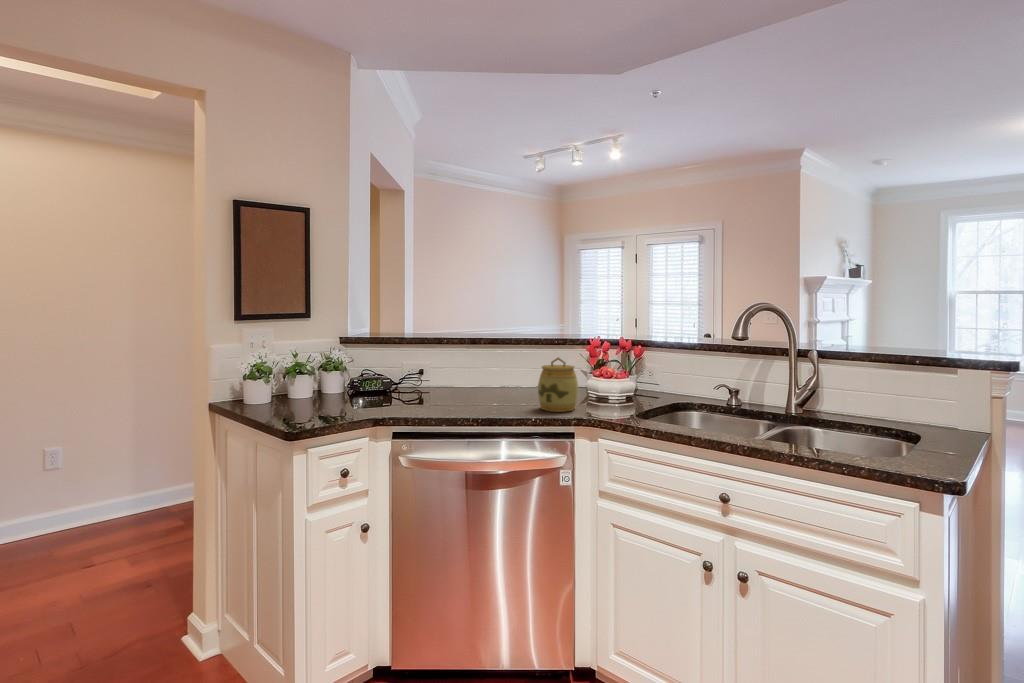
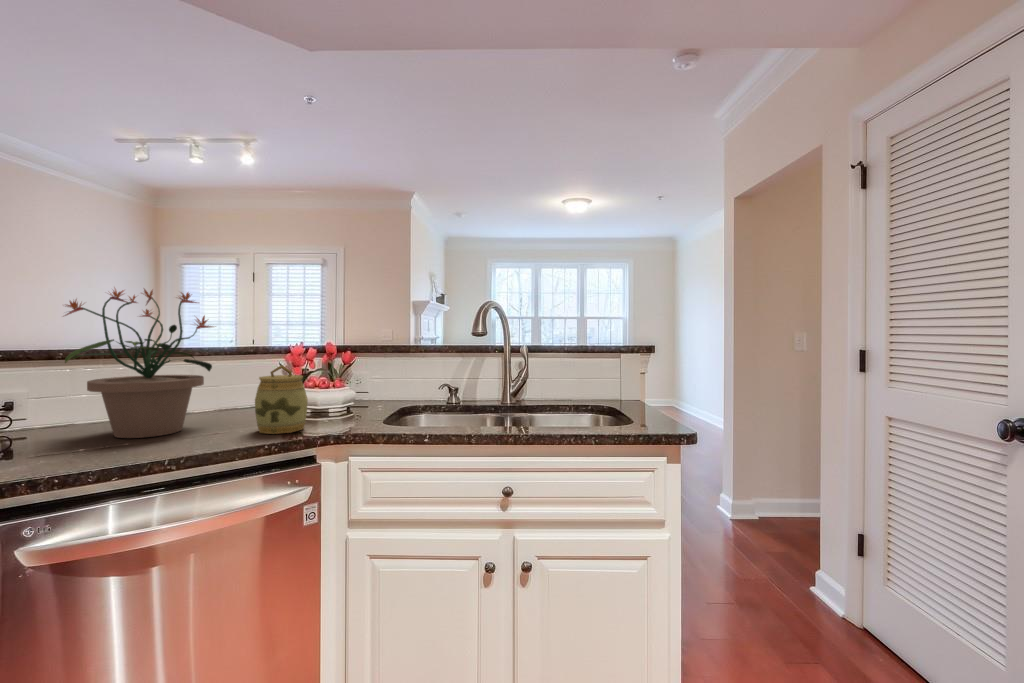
potted plant: none [438,295,523,402] -> present [65,289,213,438]

